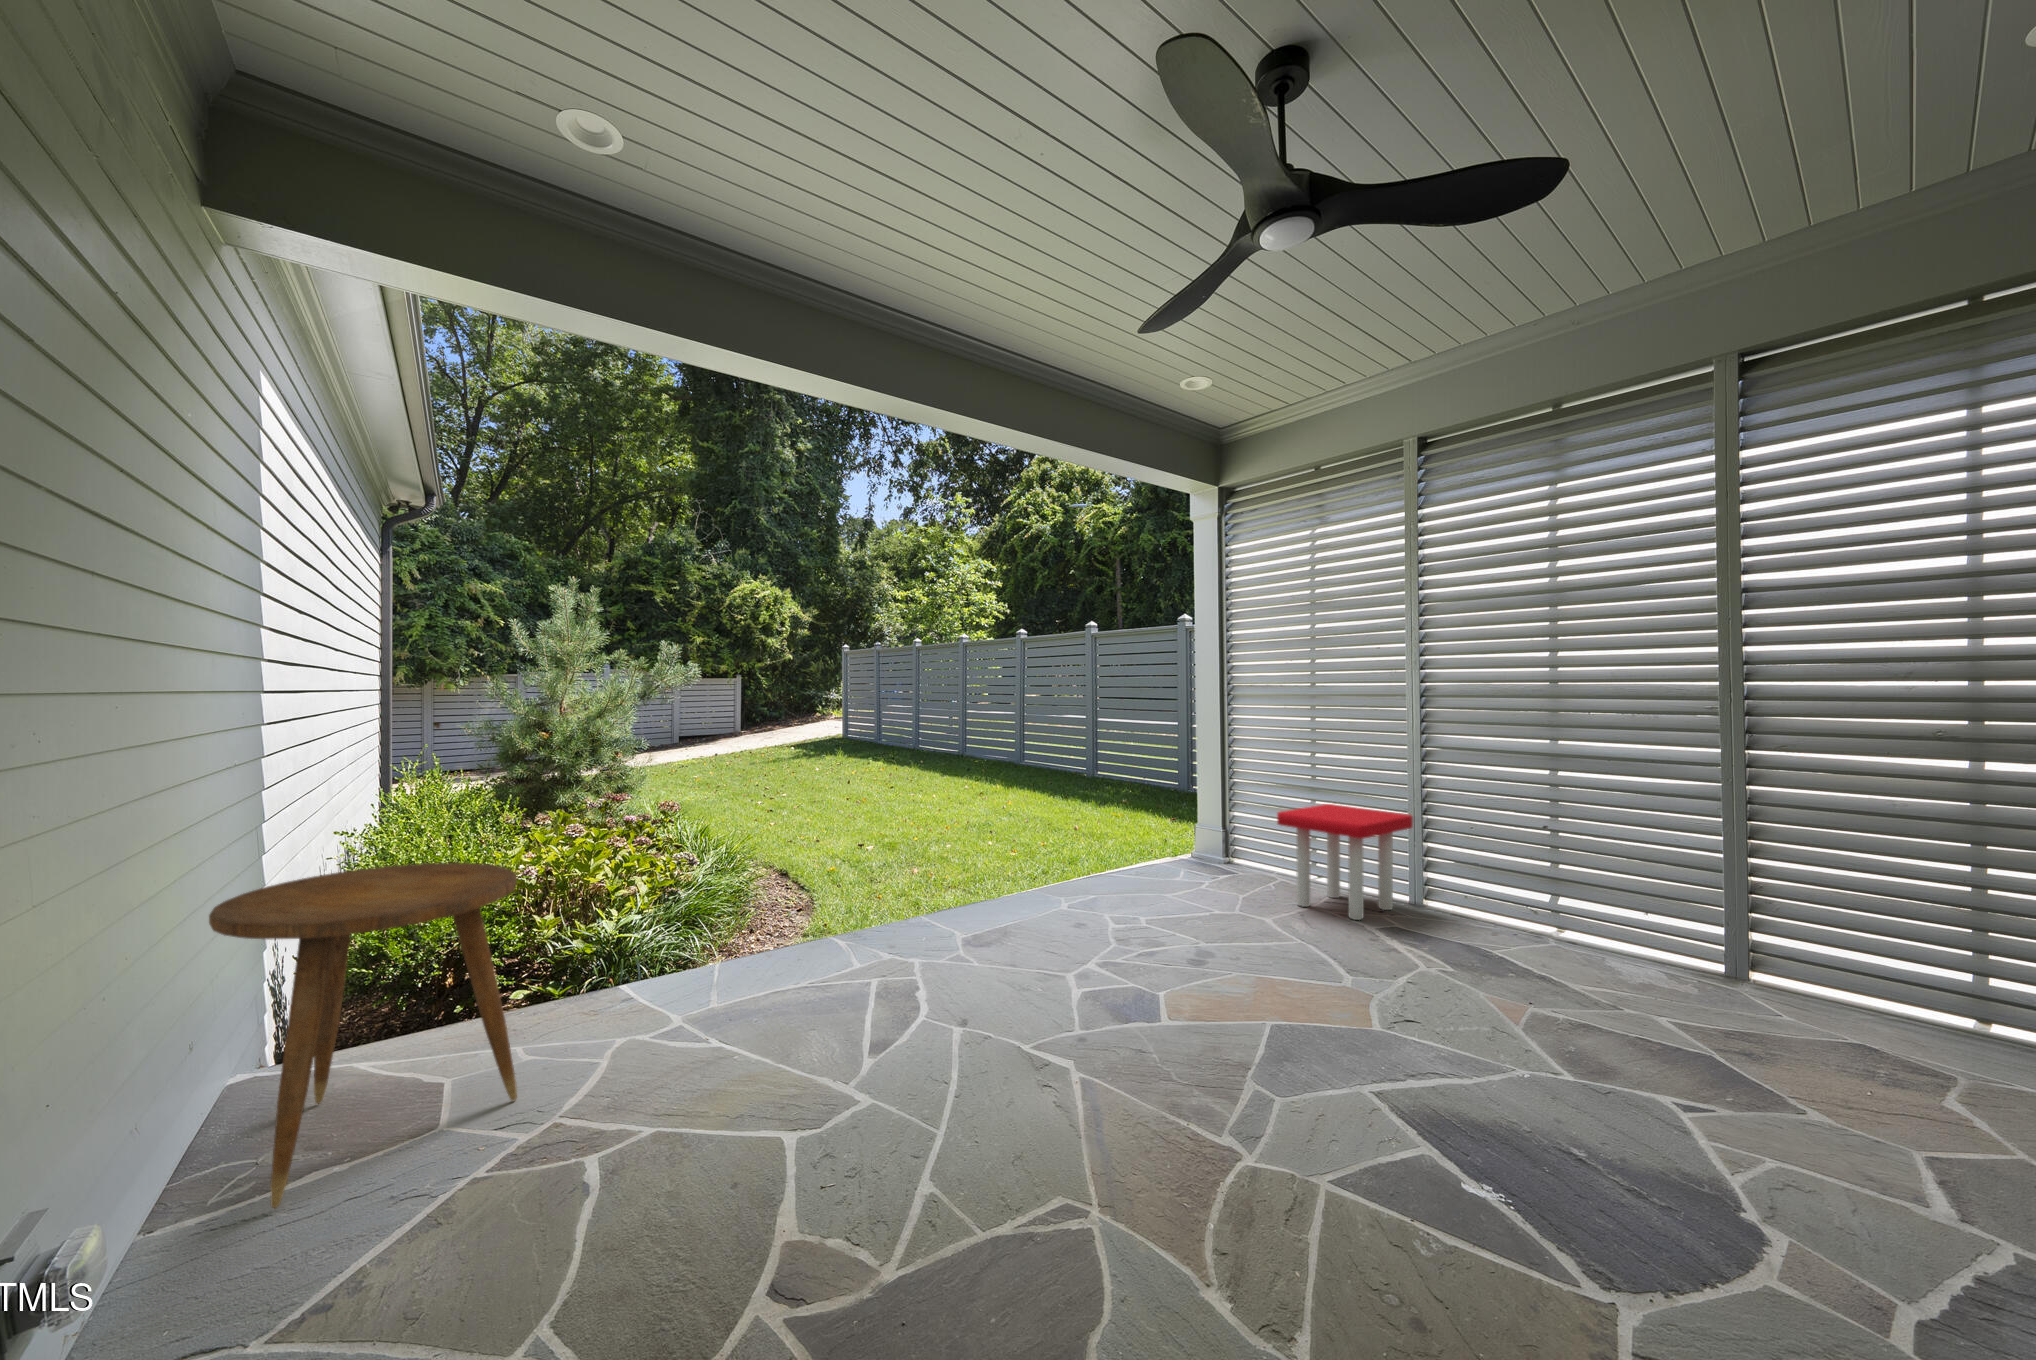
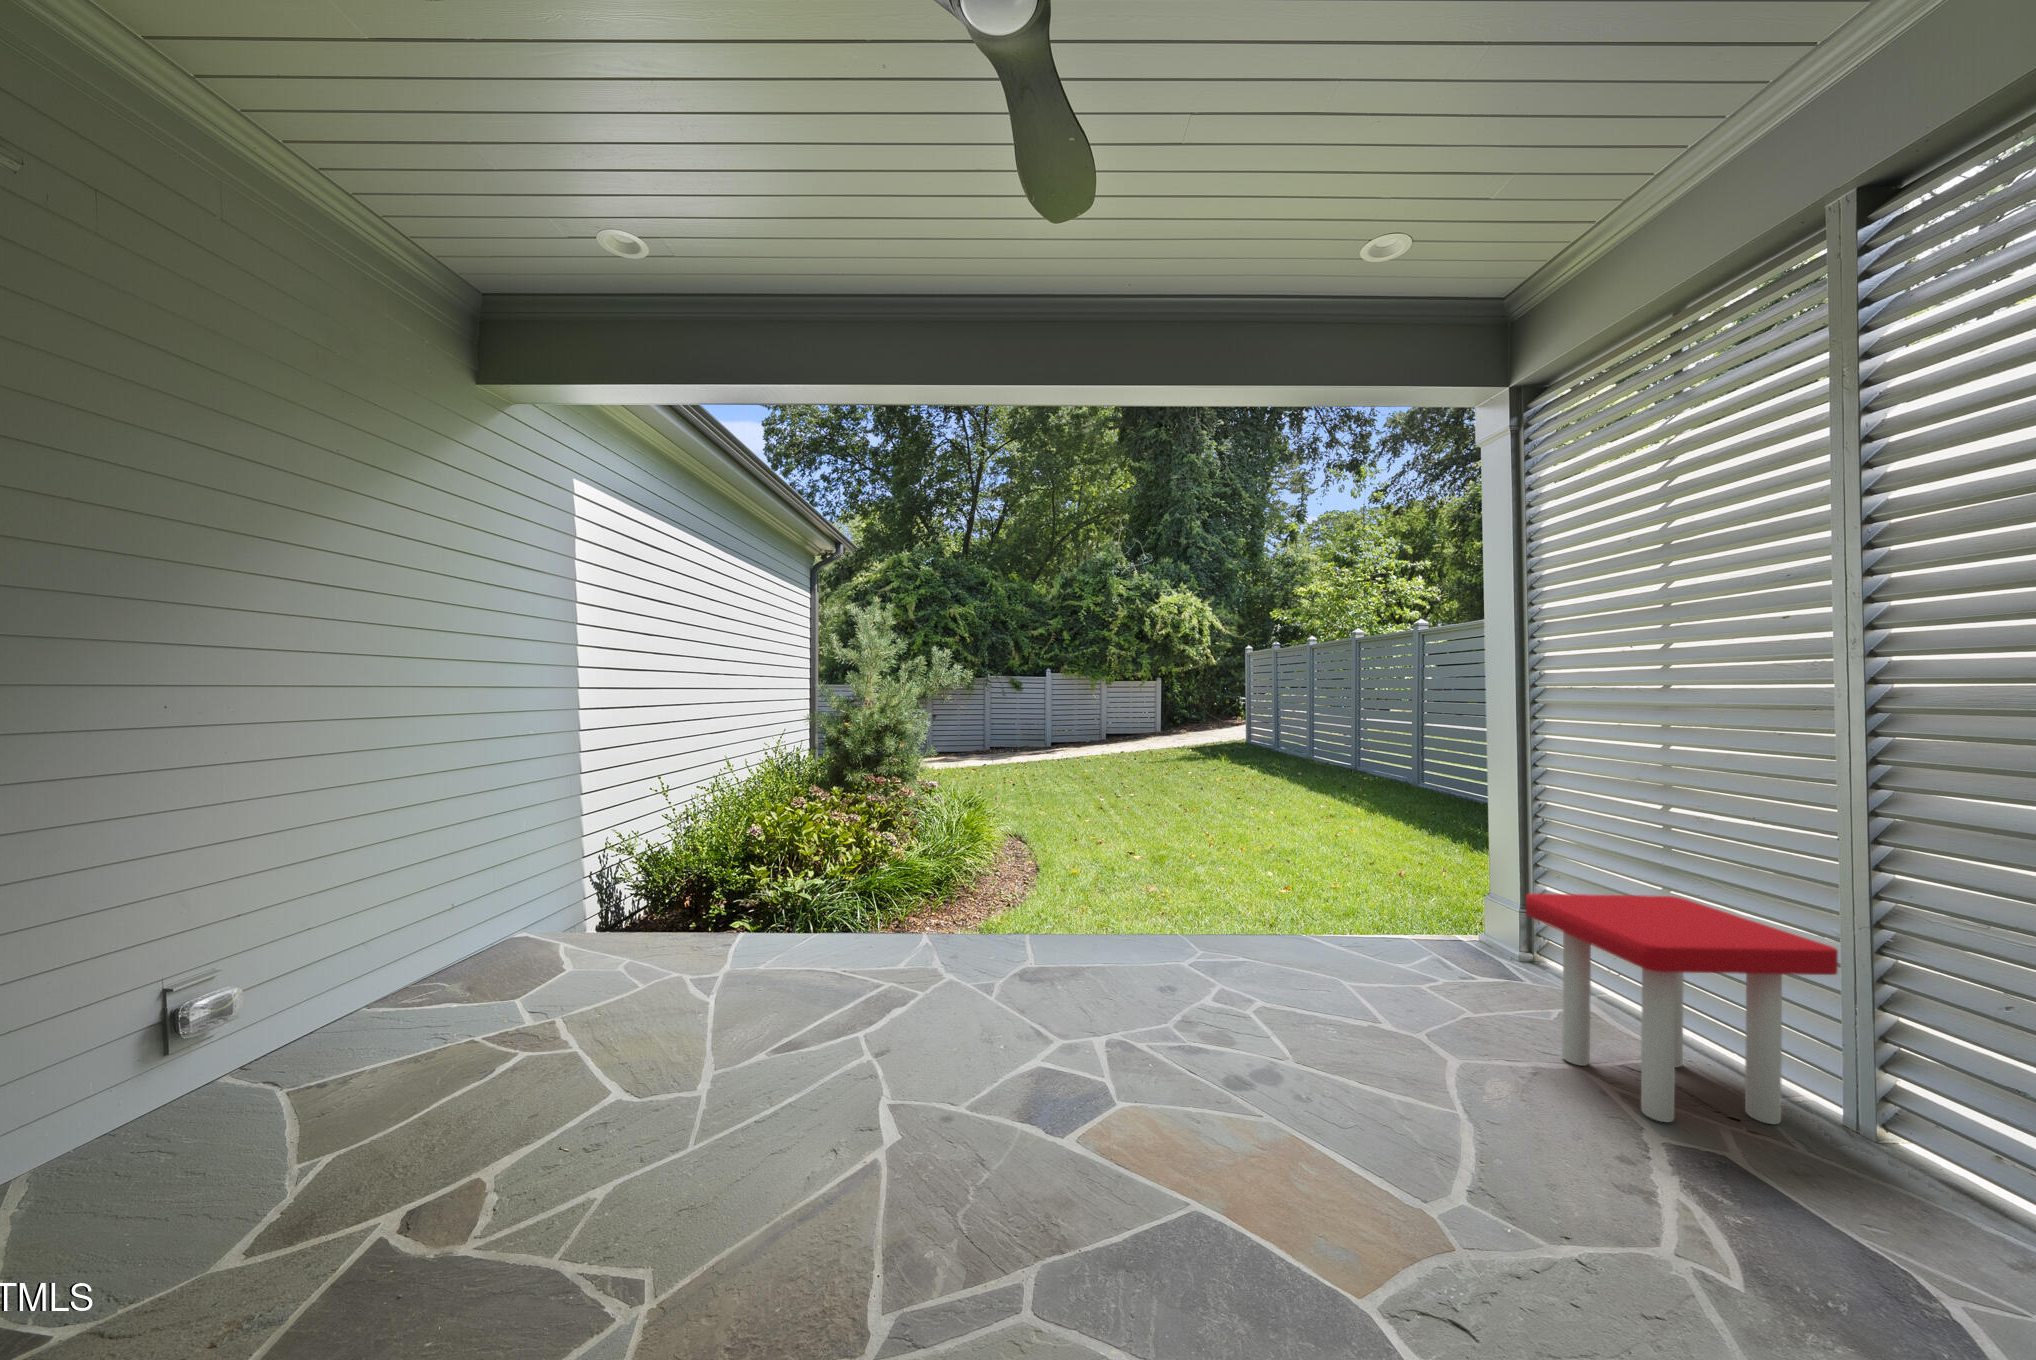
side table: present [209,862,517,1208] -> none [268,804,514,1044]

